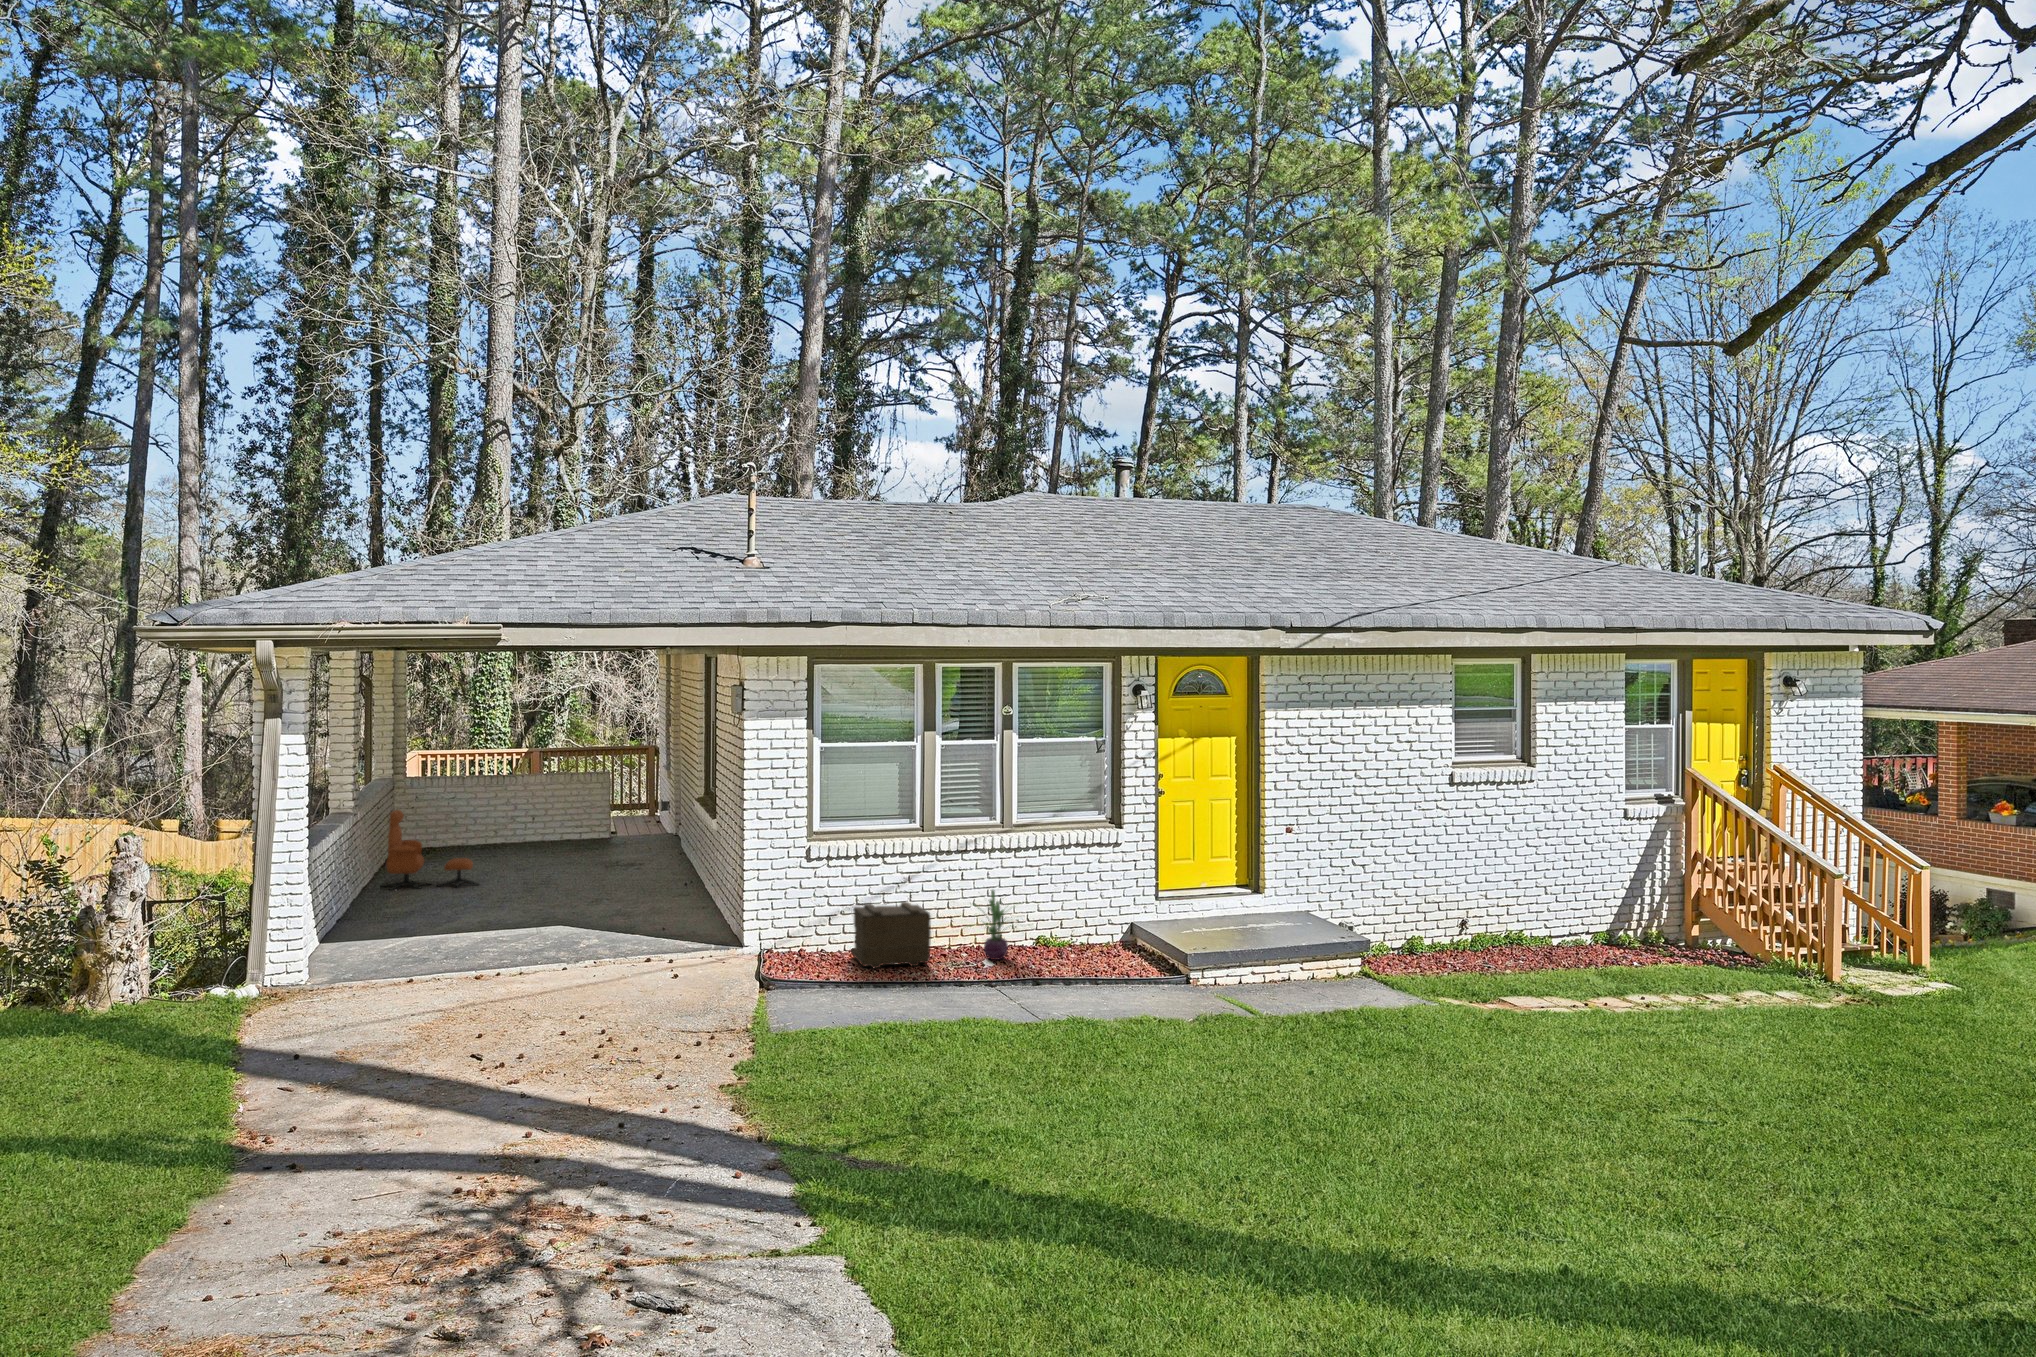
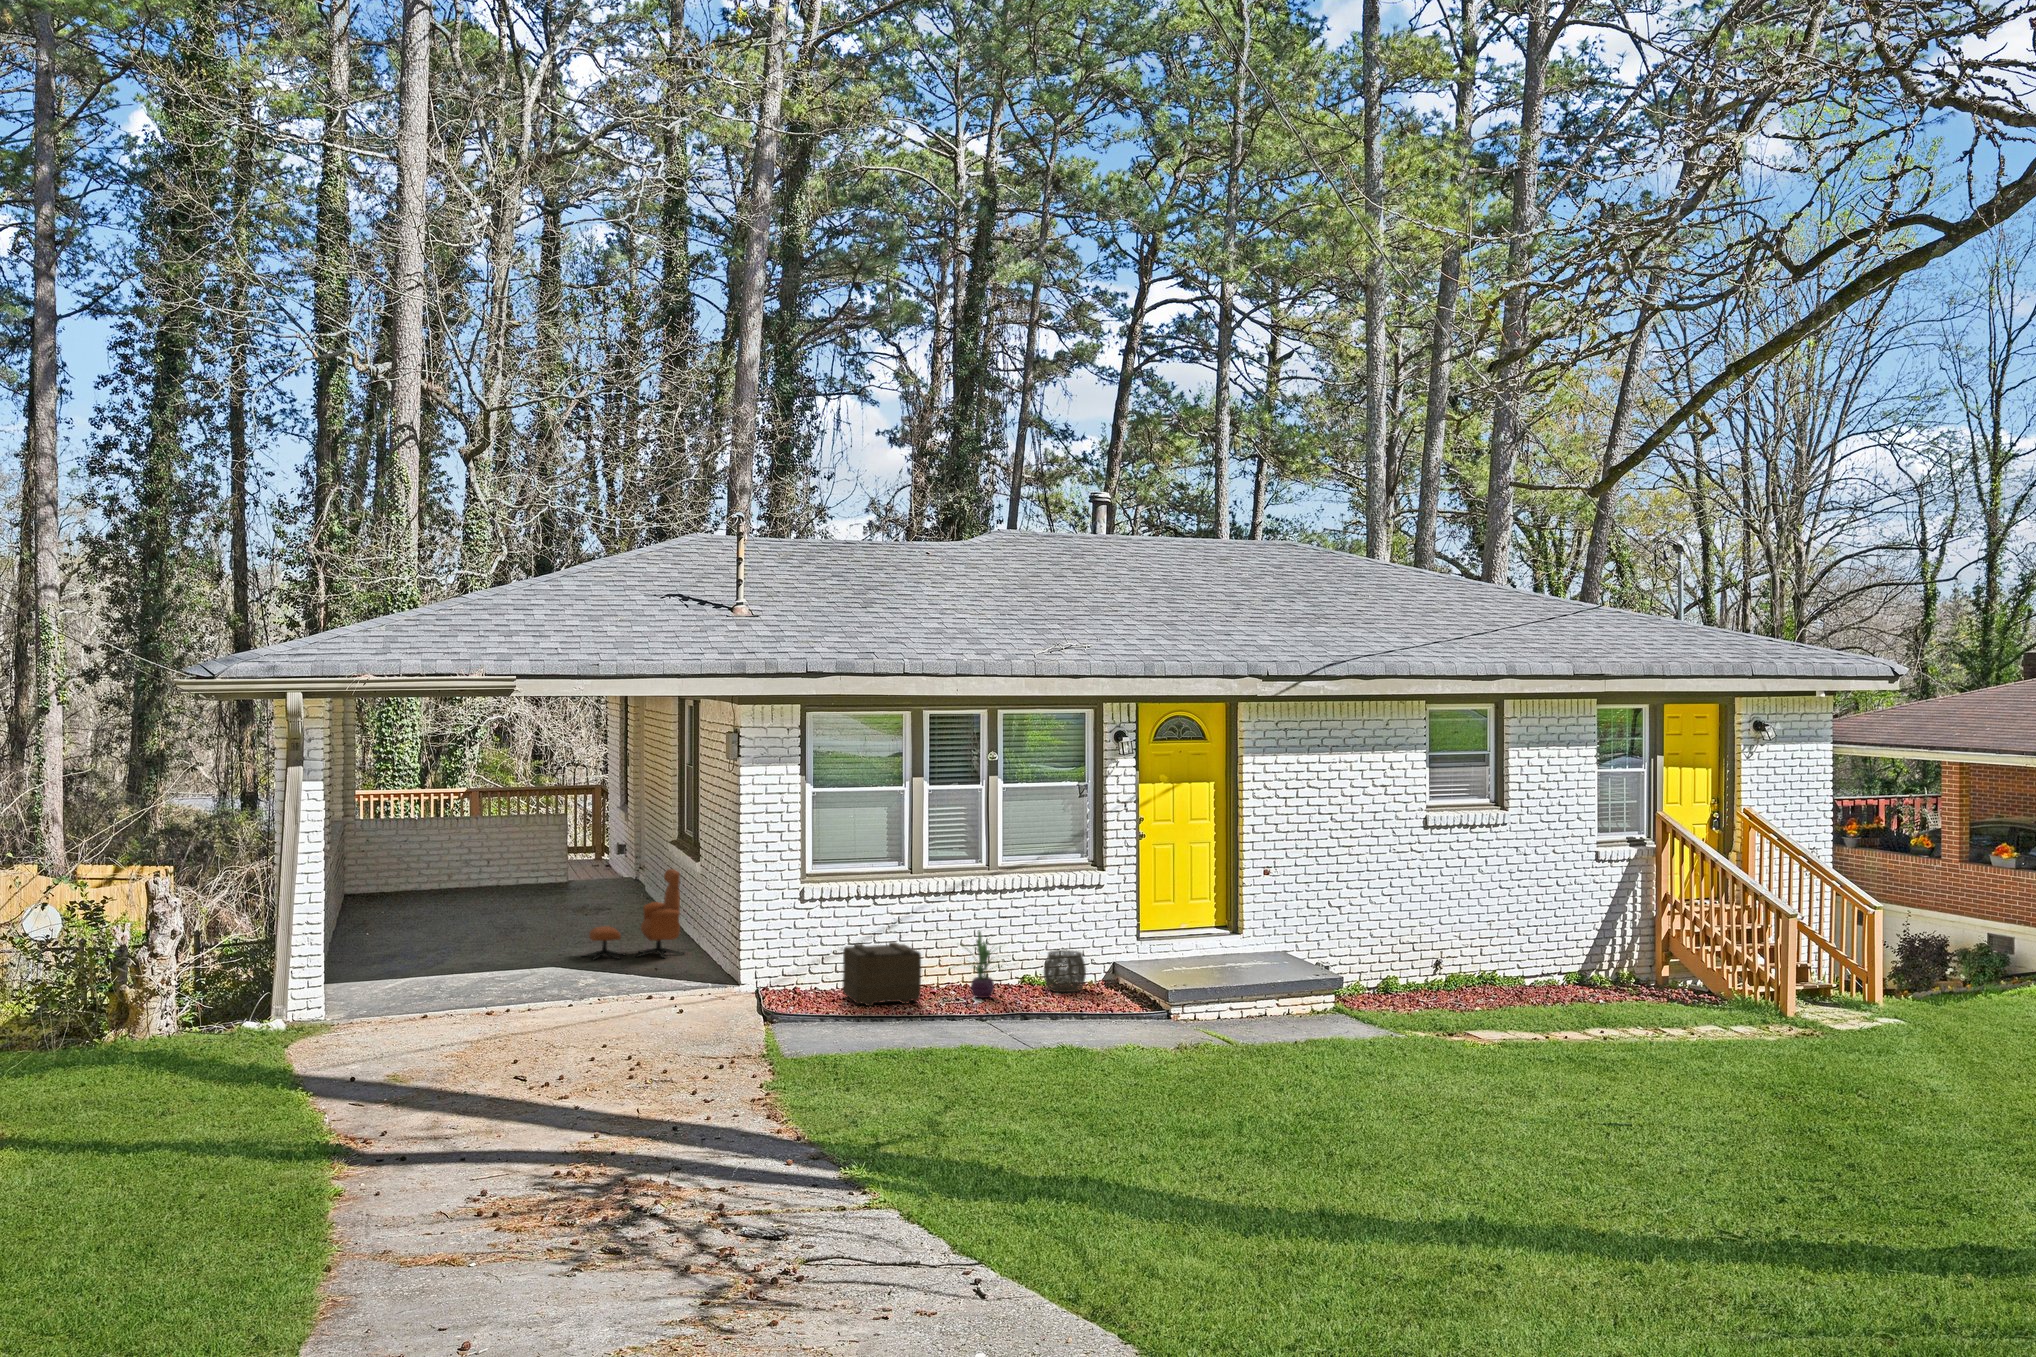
lounge chair: present [383,810,478,890] -> present [582,869,684,960]
woven basket: none [1060,909,1104,954] -> present [1044,950,1086,992]

